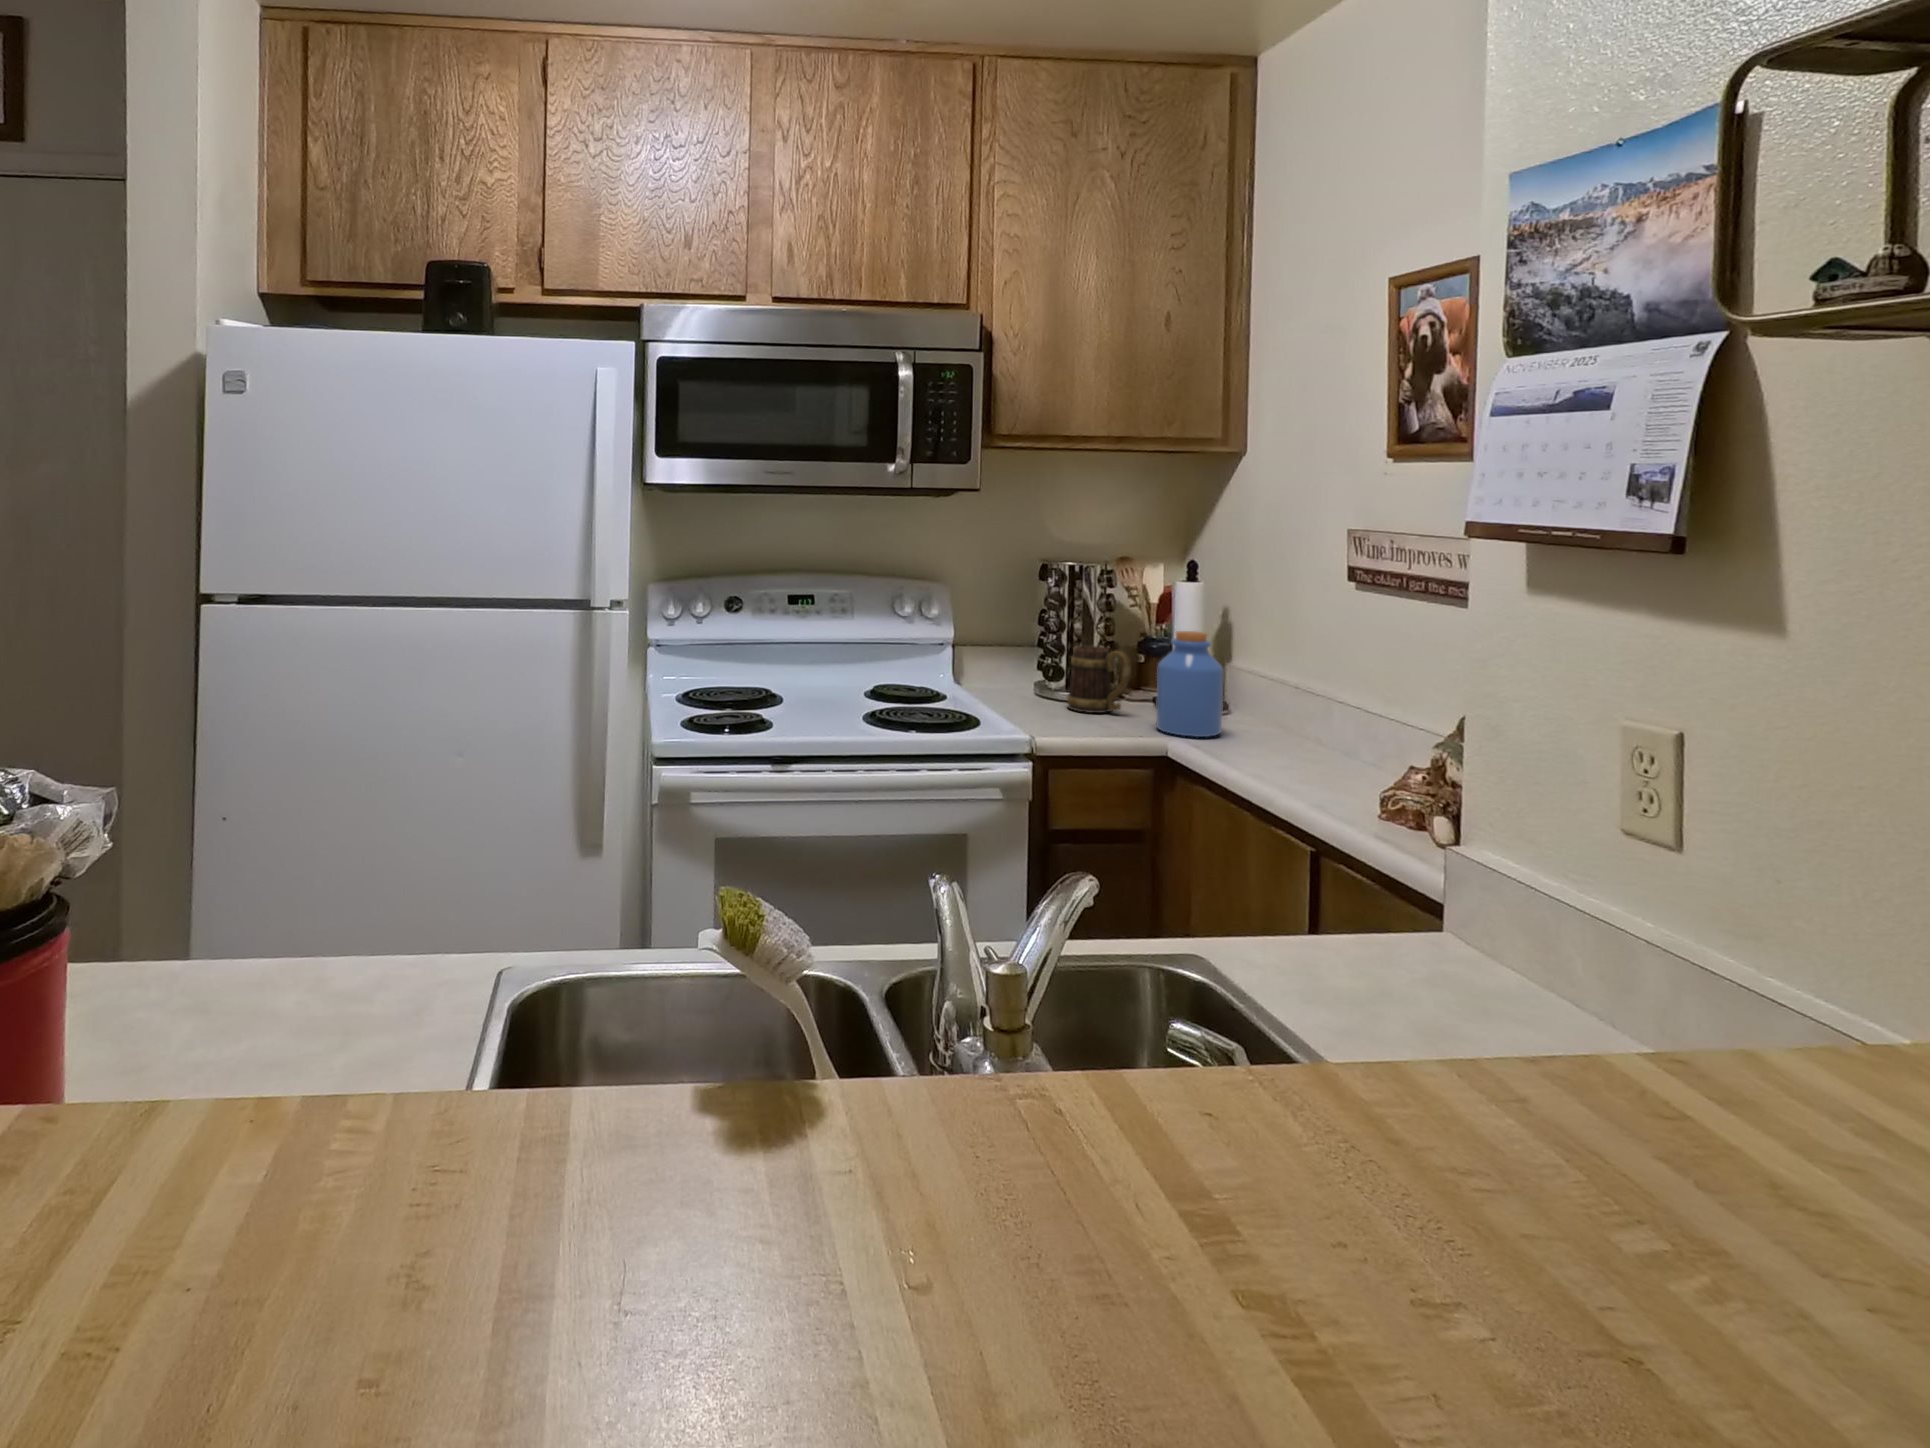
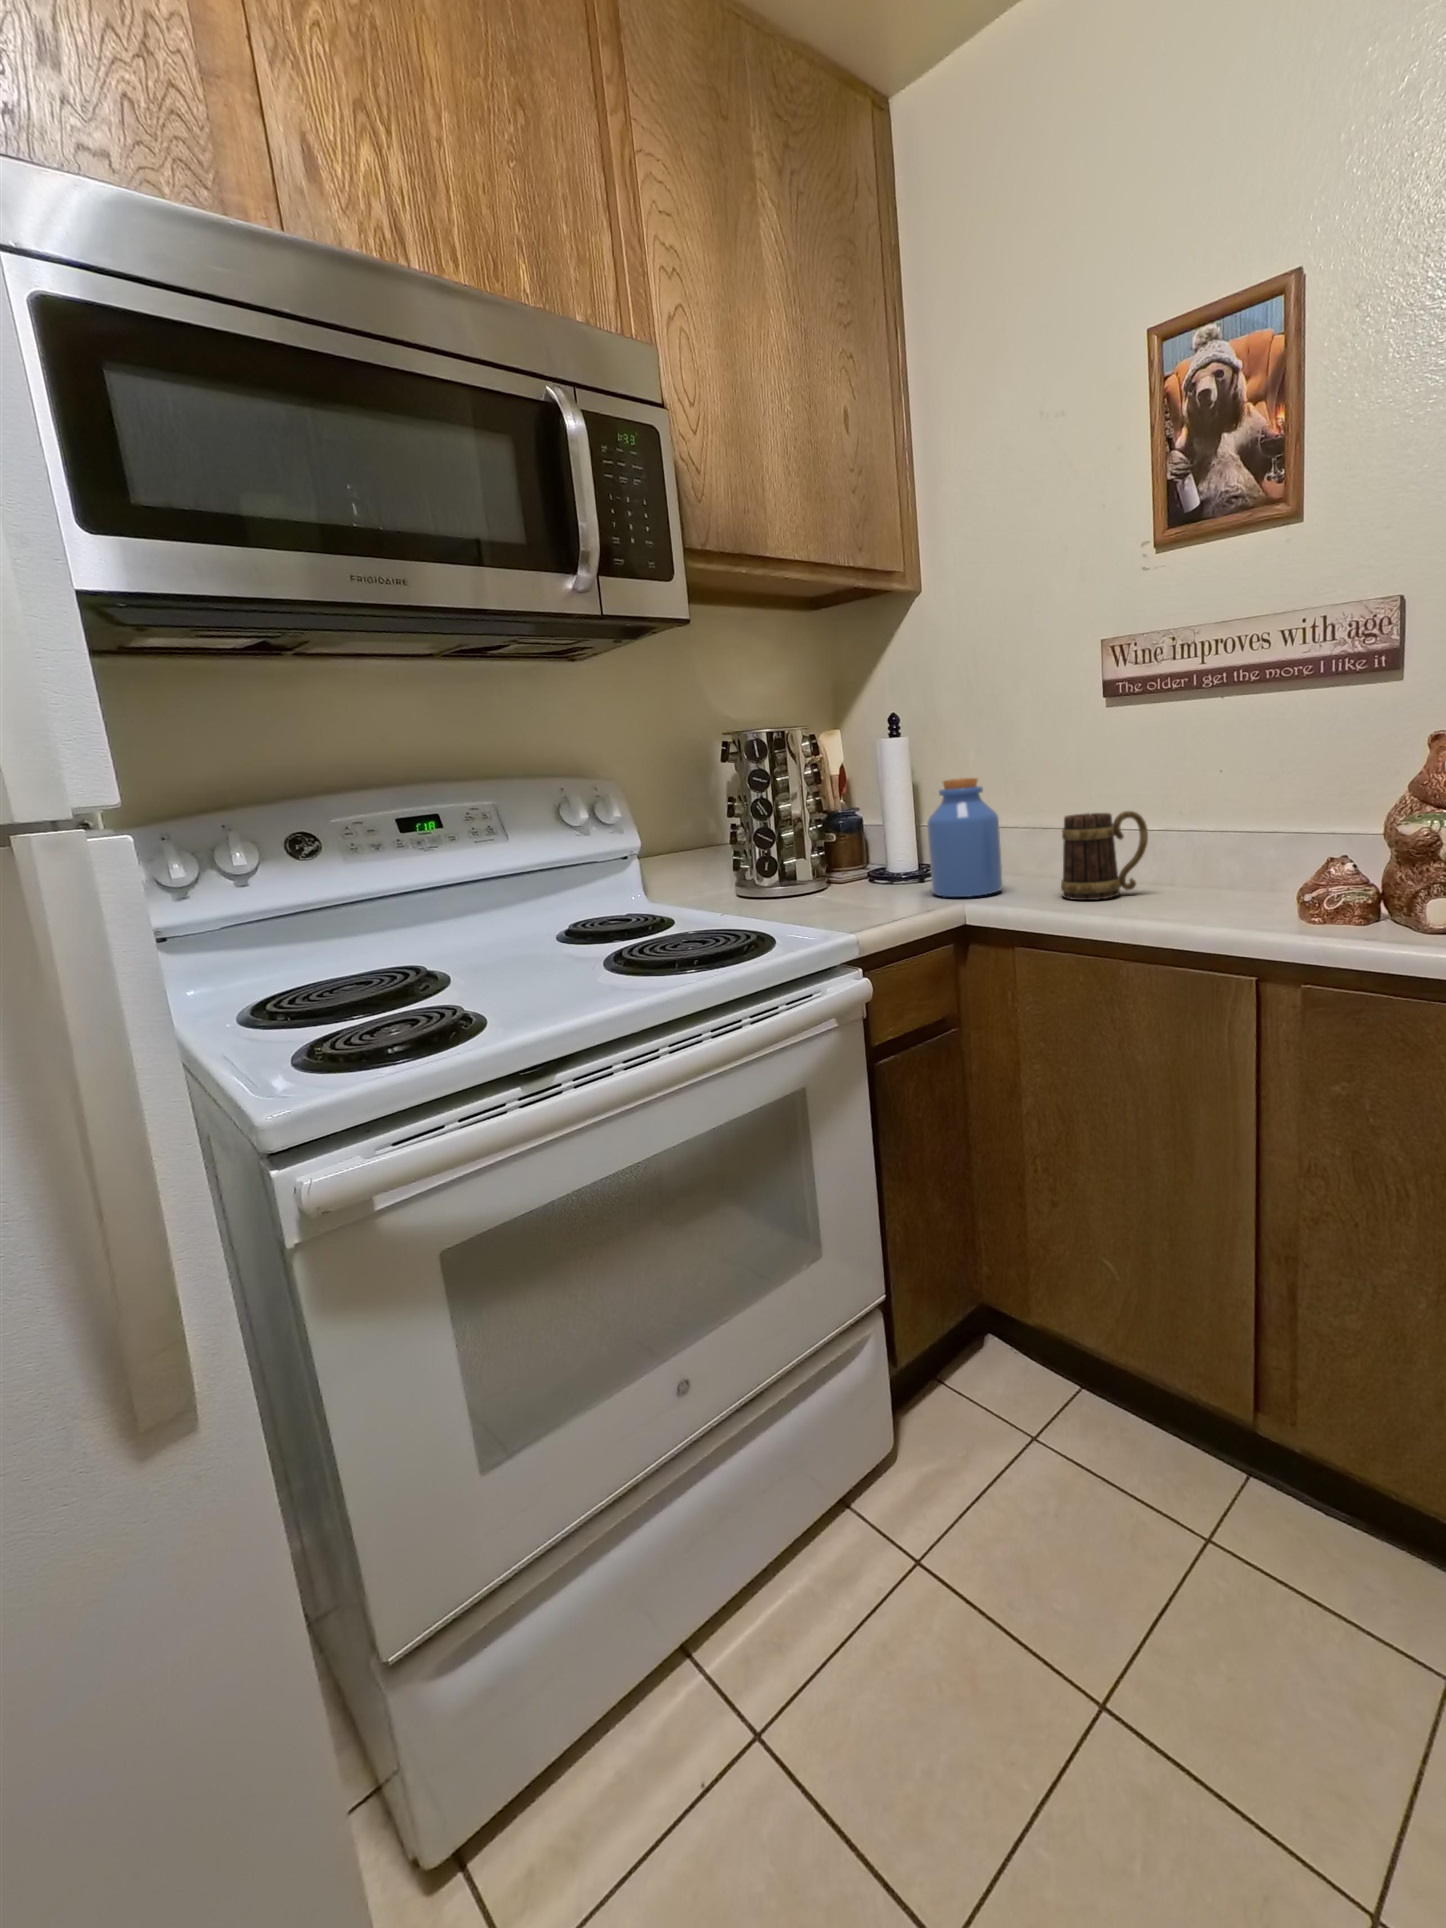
mug: present [1067,646,1131,713] -> present [1061,811,1148,900]

